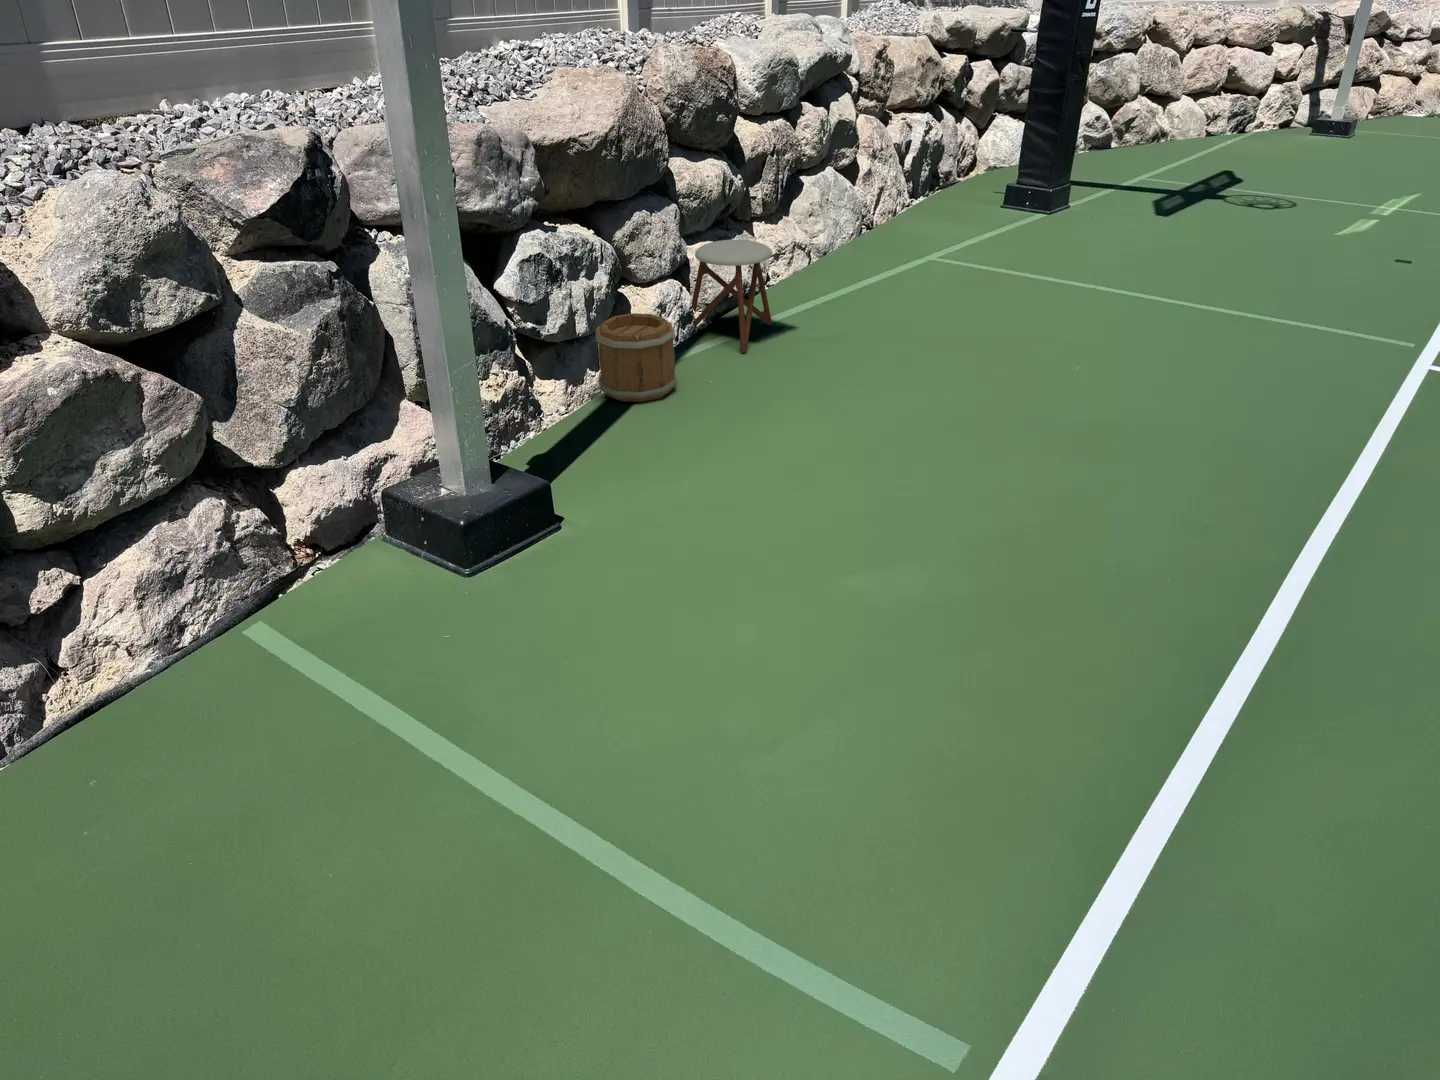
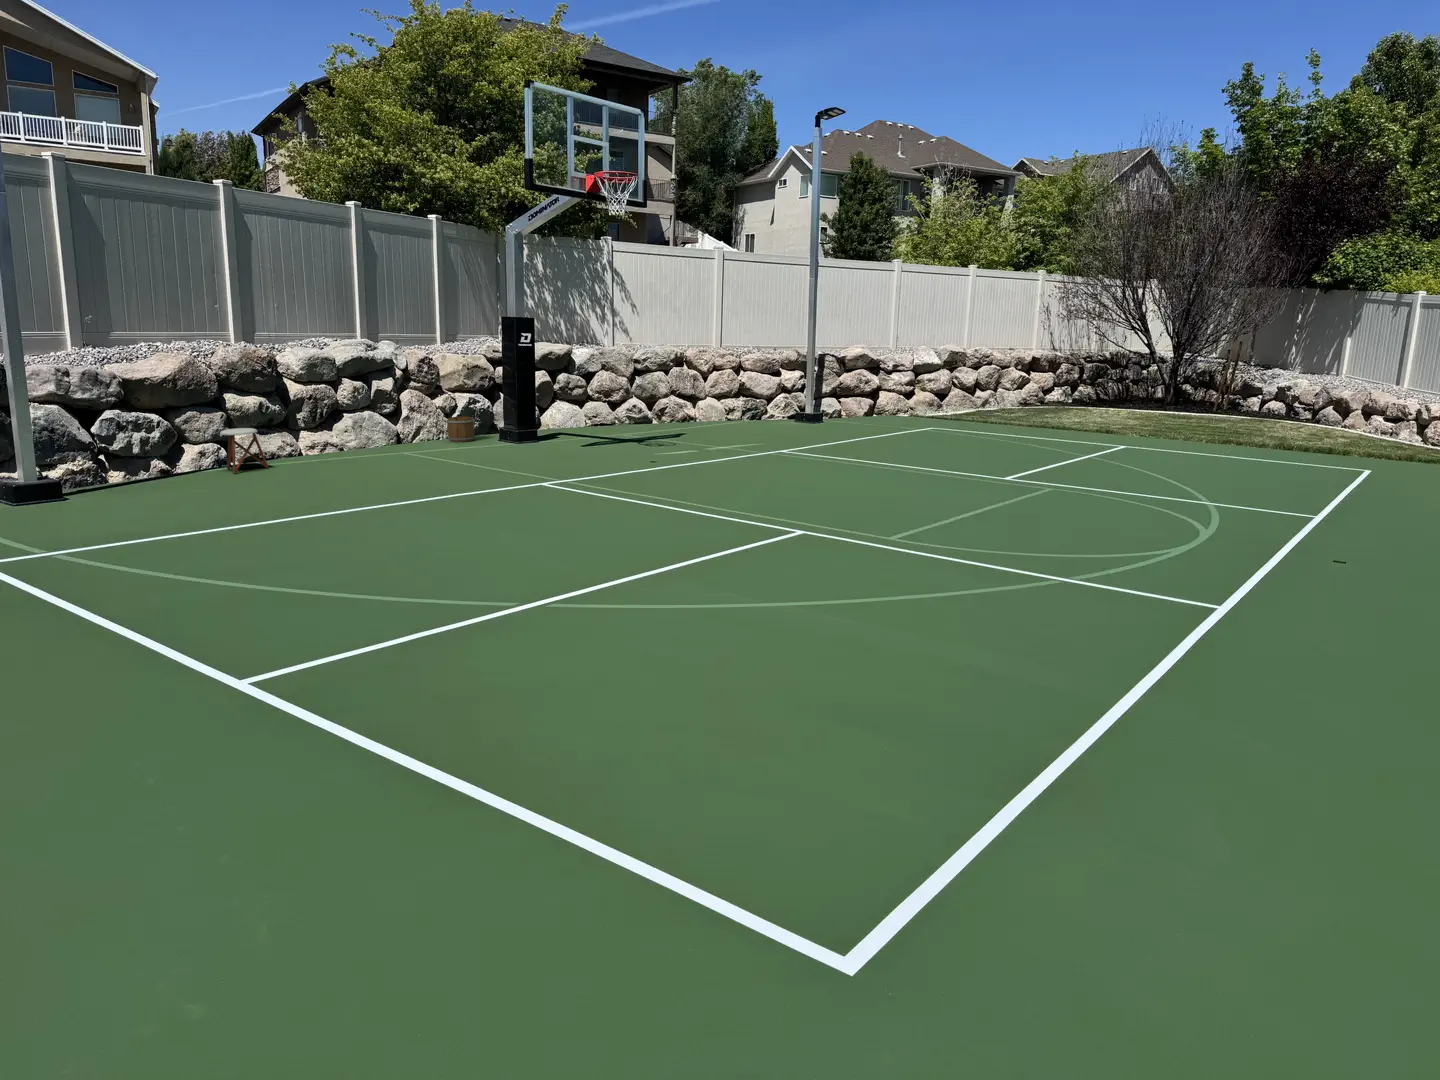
bucket: present [595,313,678,402] -> present [446,416,475,442]

